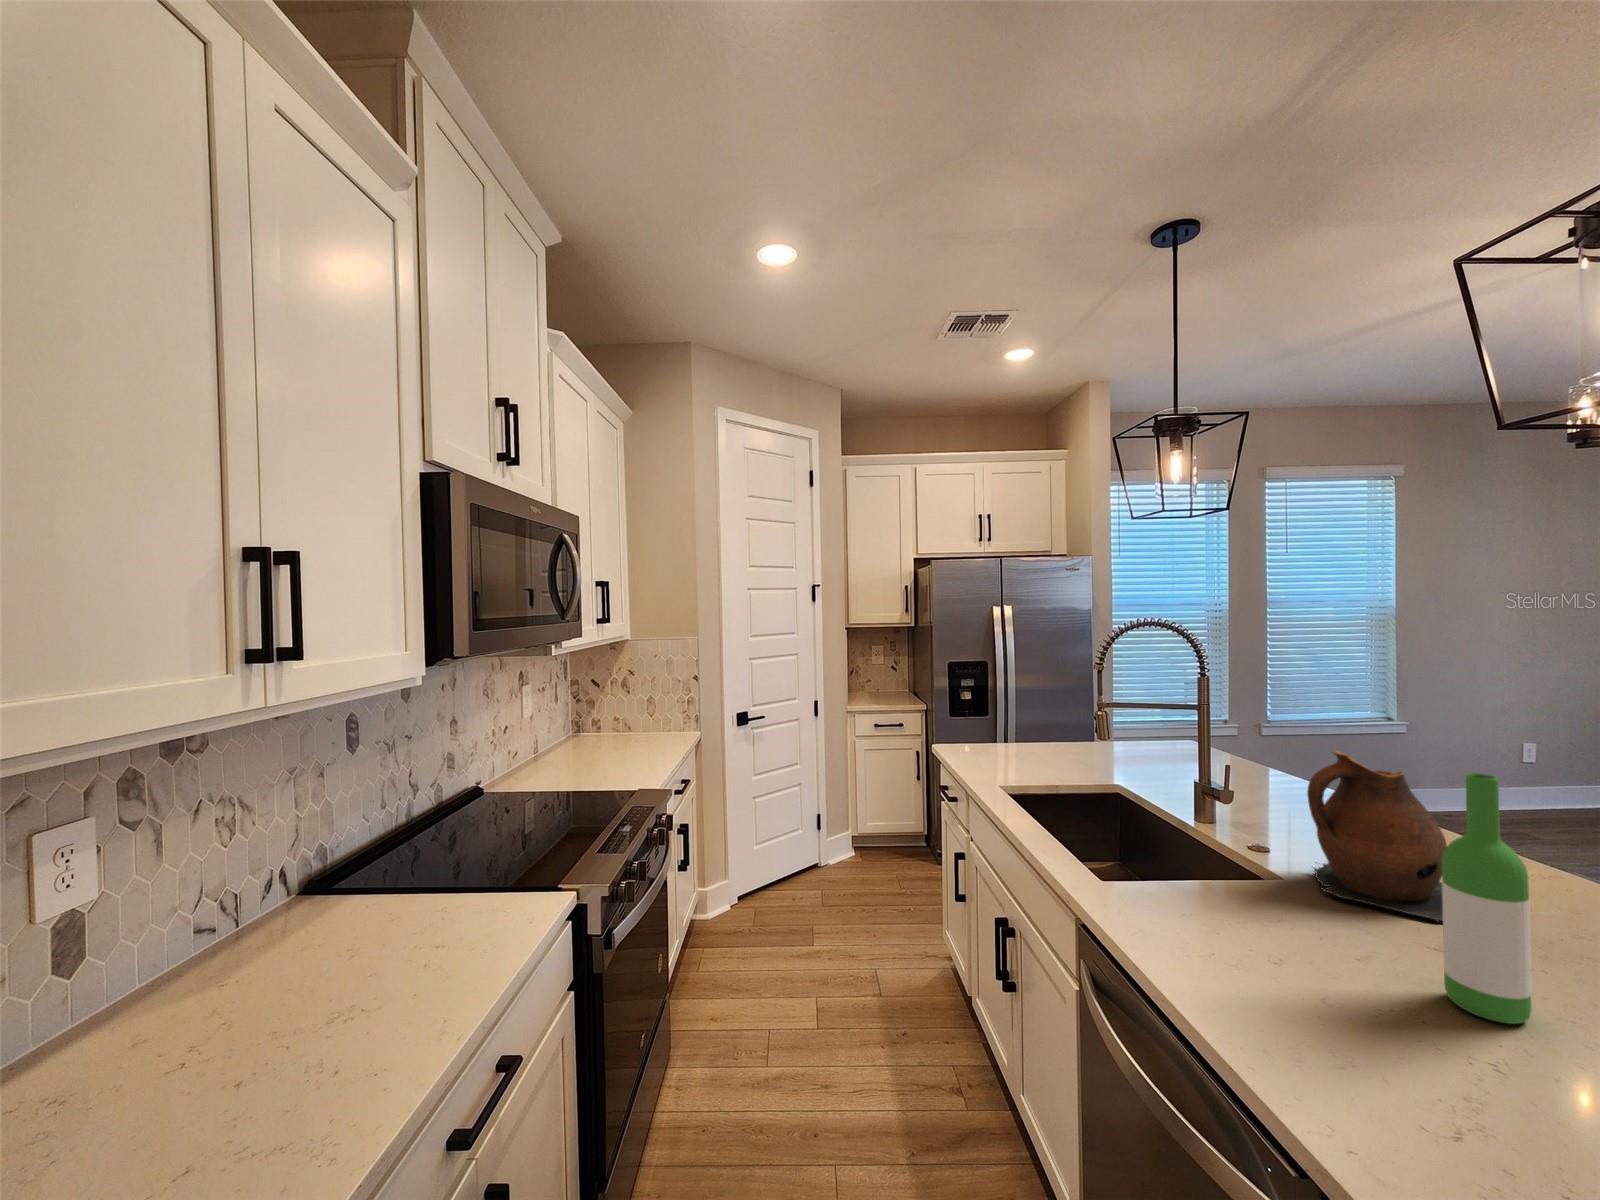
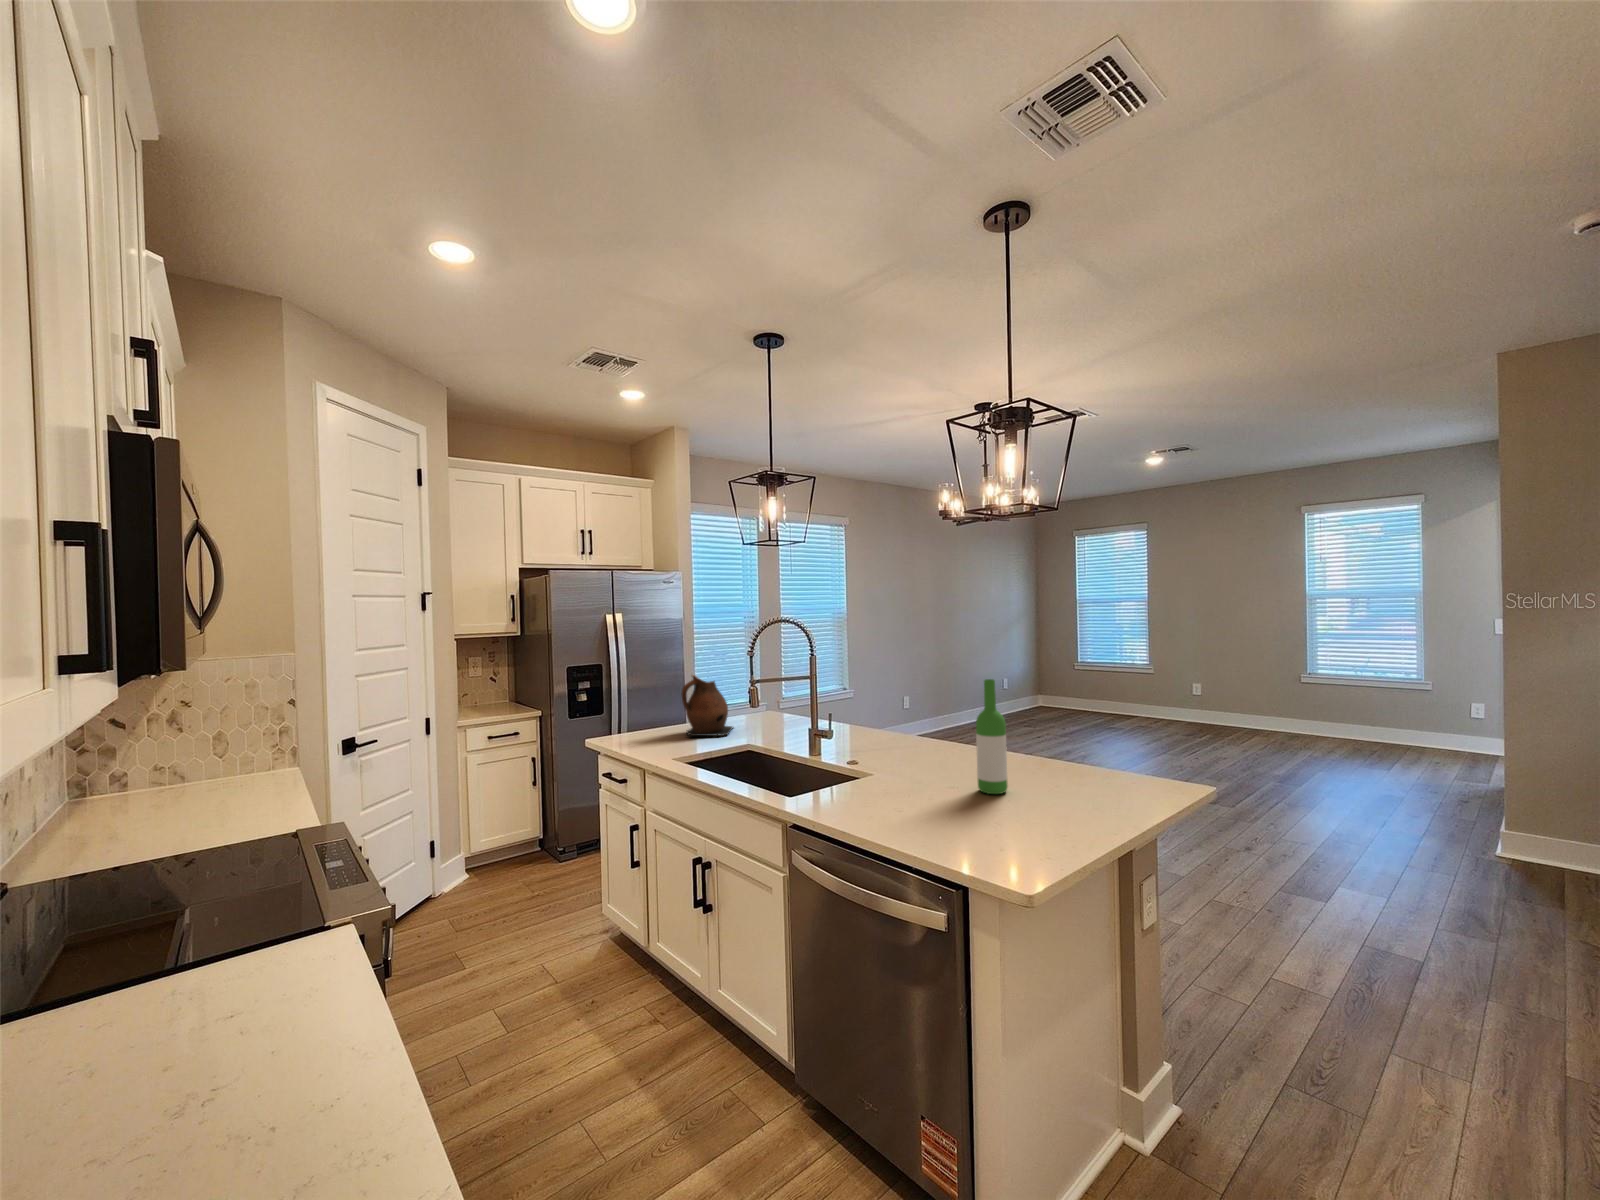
ceramic pitcher: present [1307,751,1447,923] -> present [681,675,733,736]

